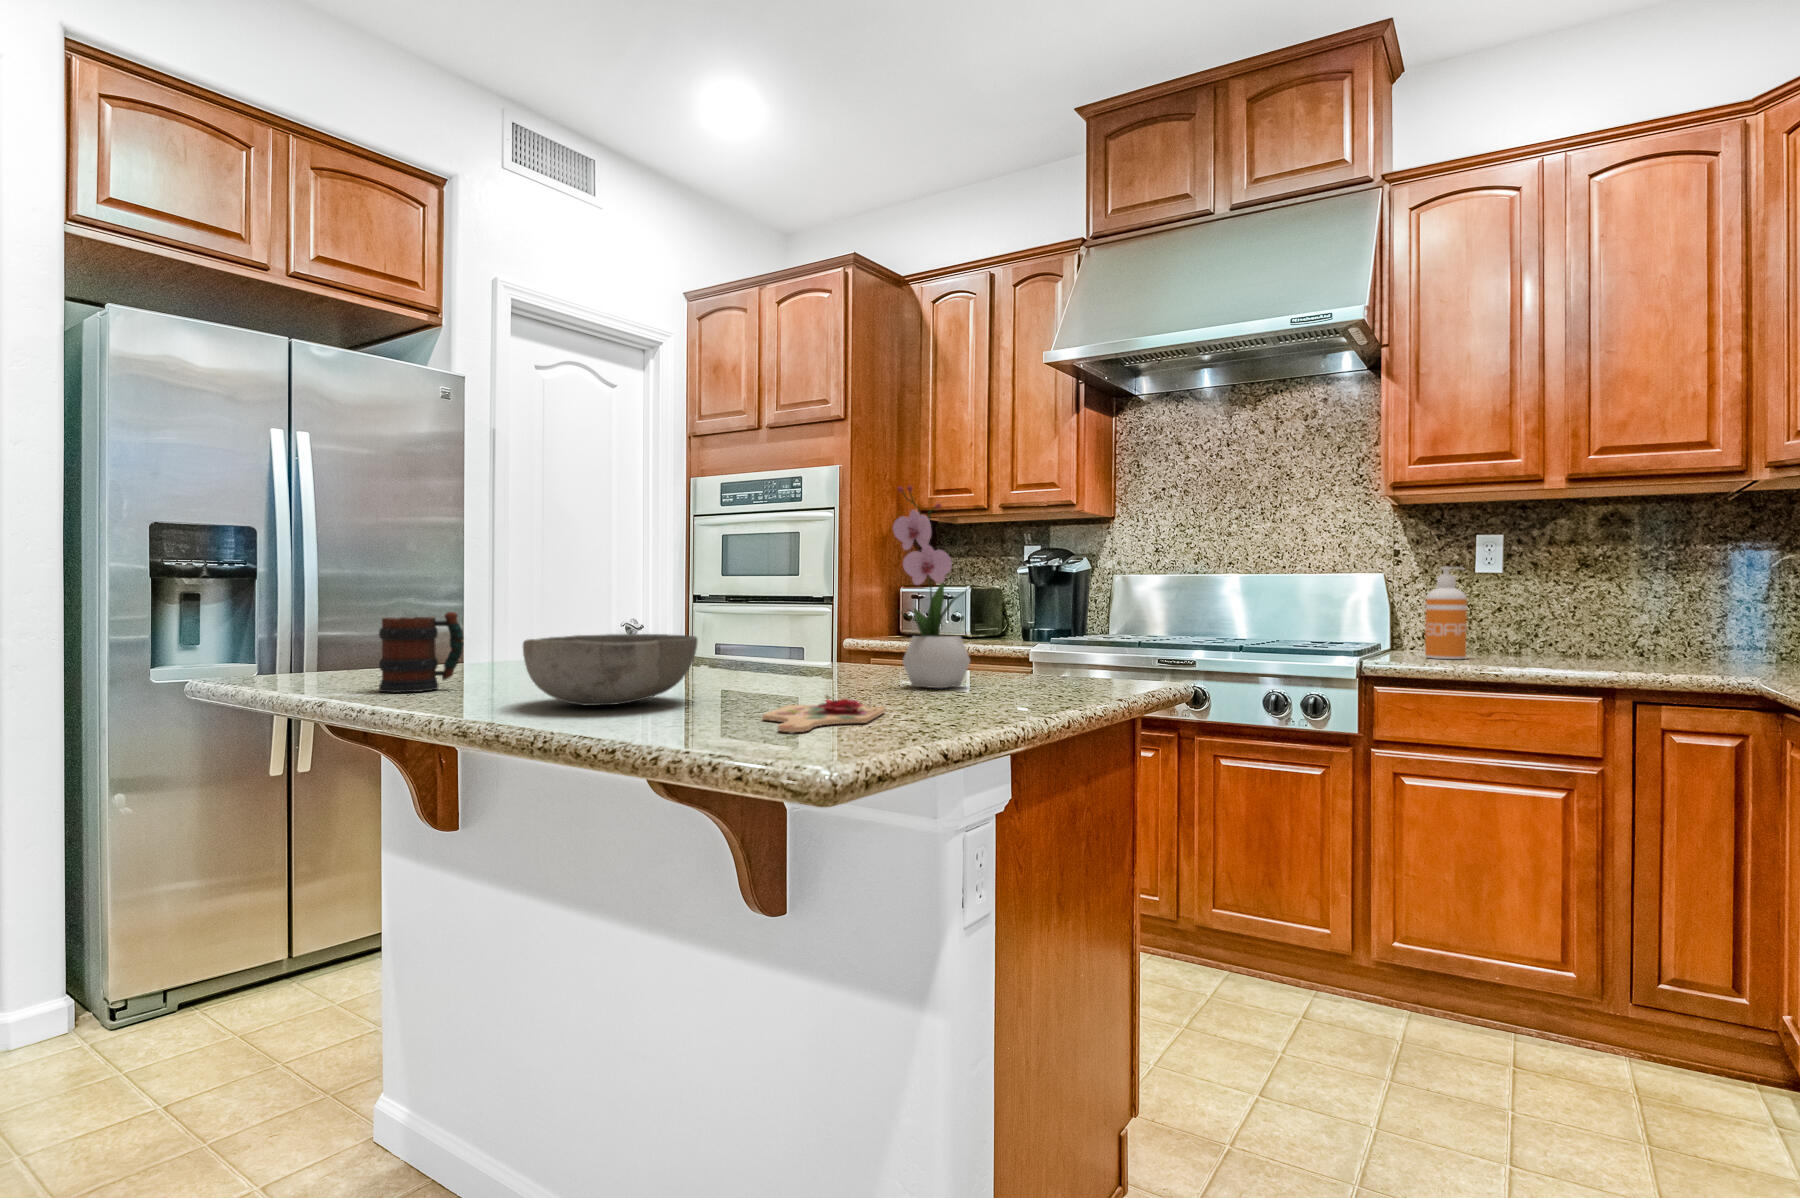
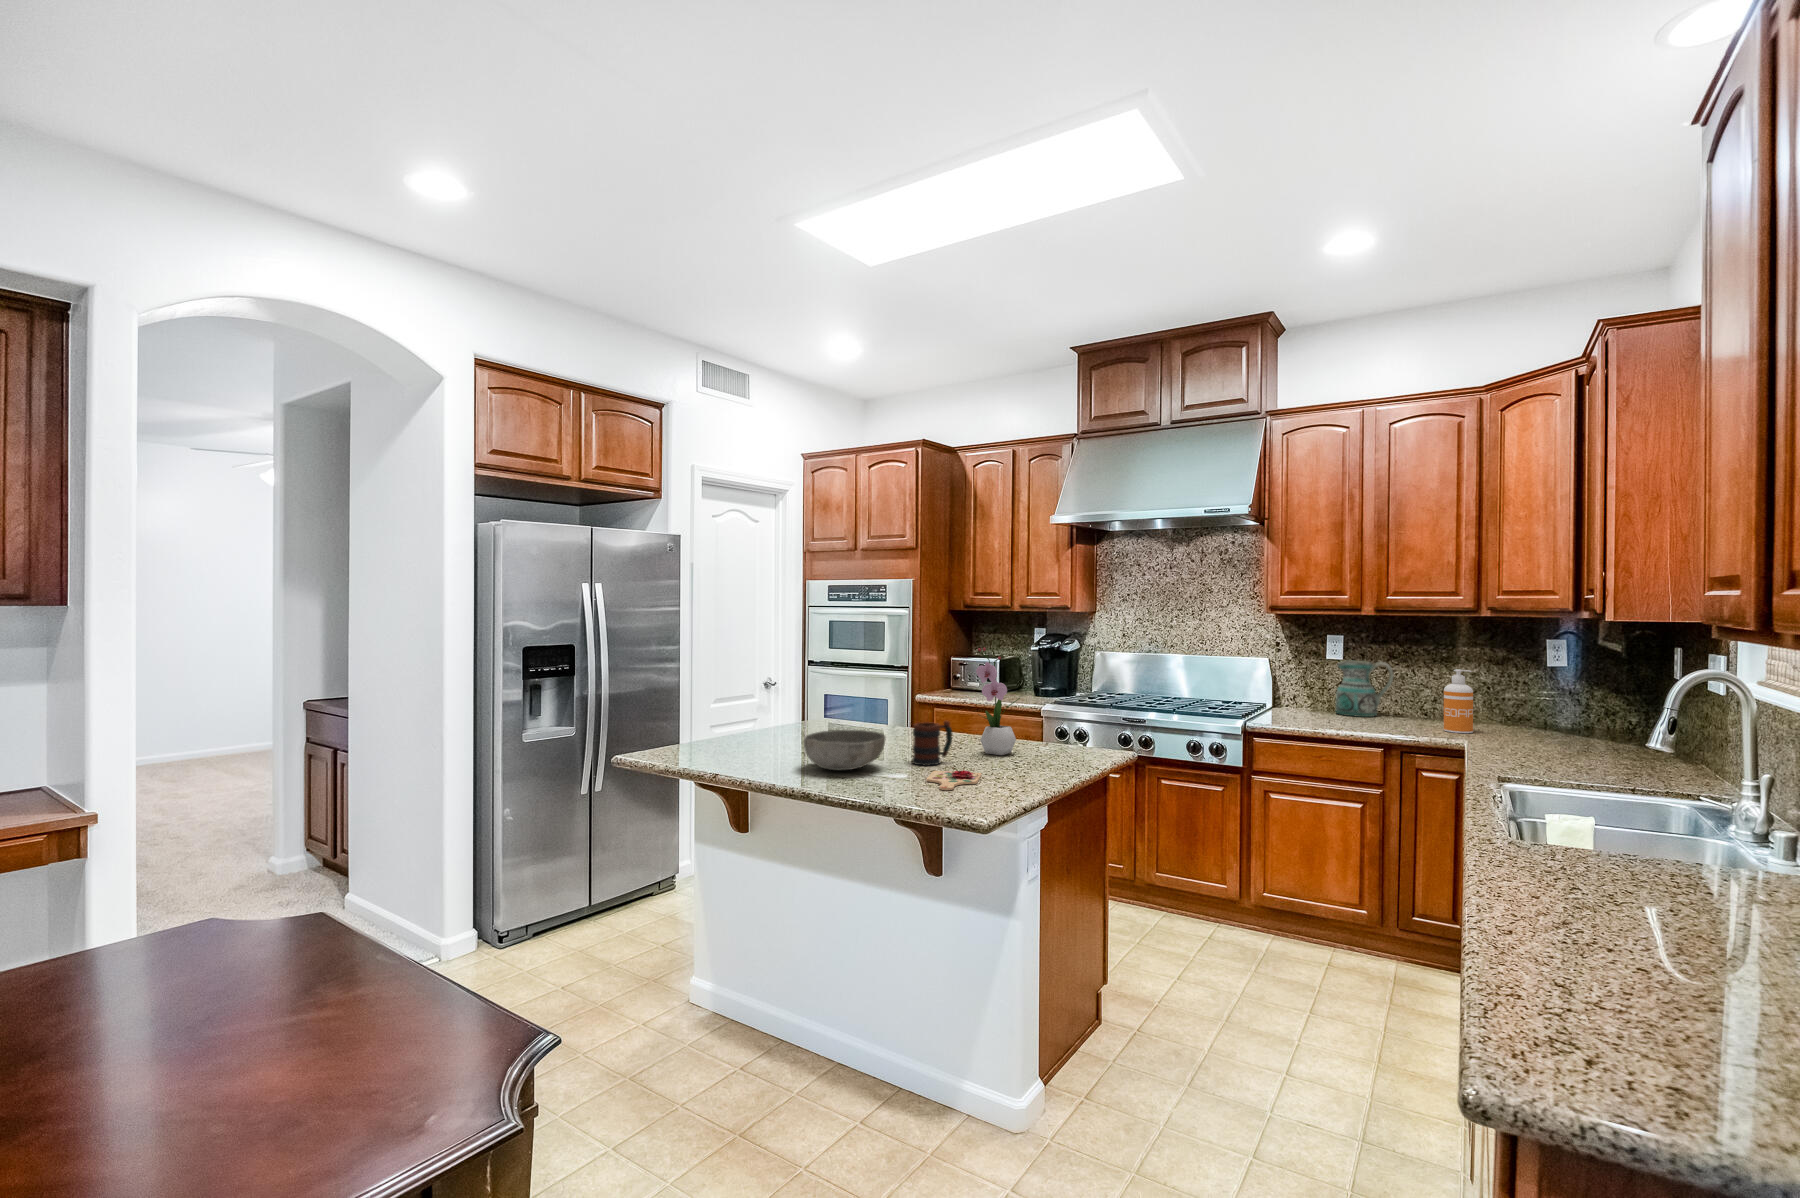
soap dispenser: present [1425,567,1467,659] -> present [1444,669,1473,733]
ceramic pitcher: none [1493,570,1590,657] -> present [1336,661,1394,717]
mug: present [379,612,463,692] -> present [912,721,953,765]

